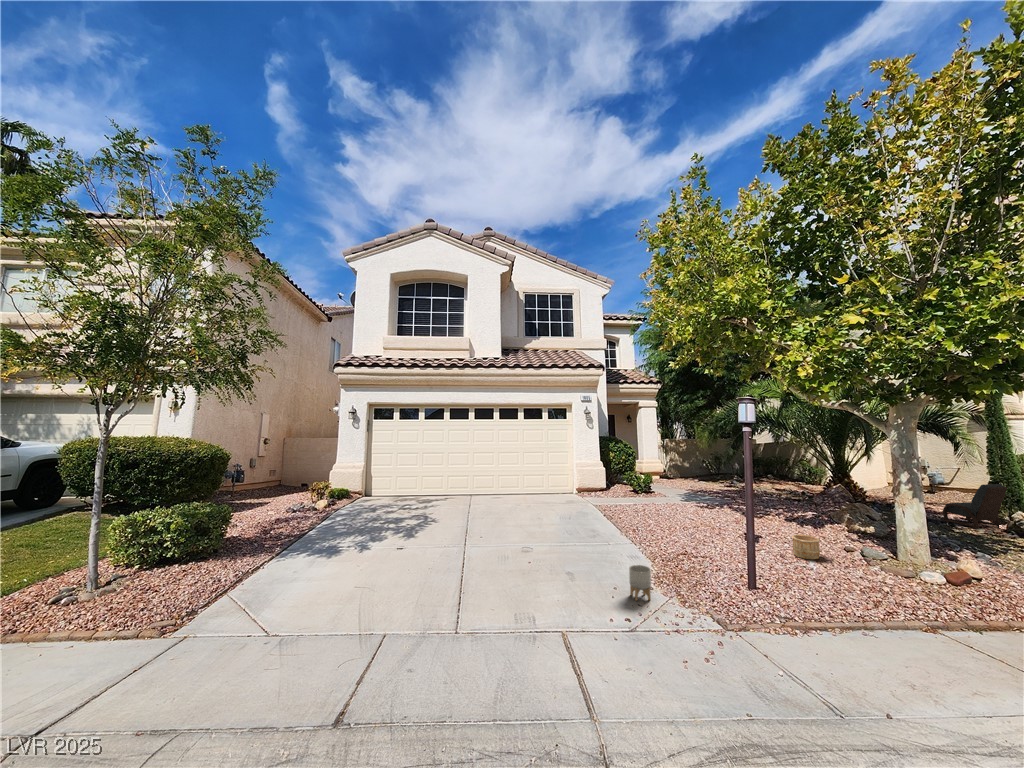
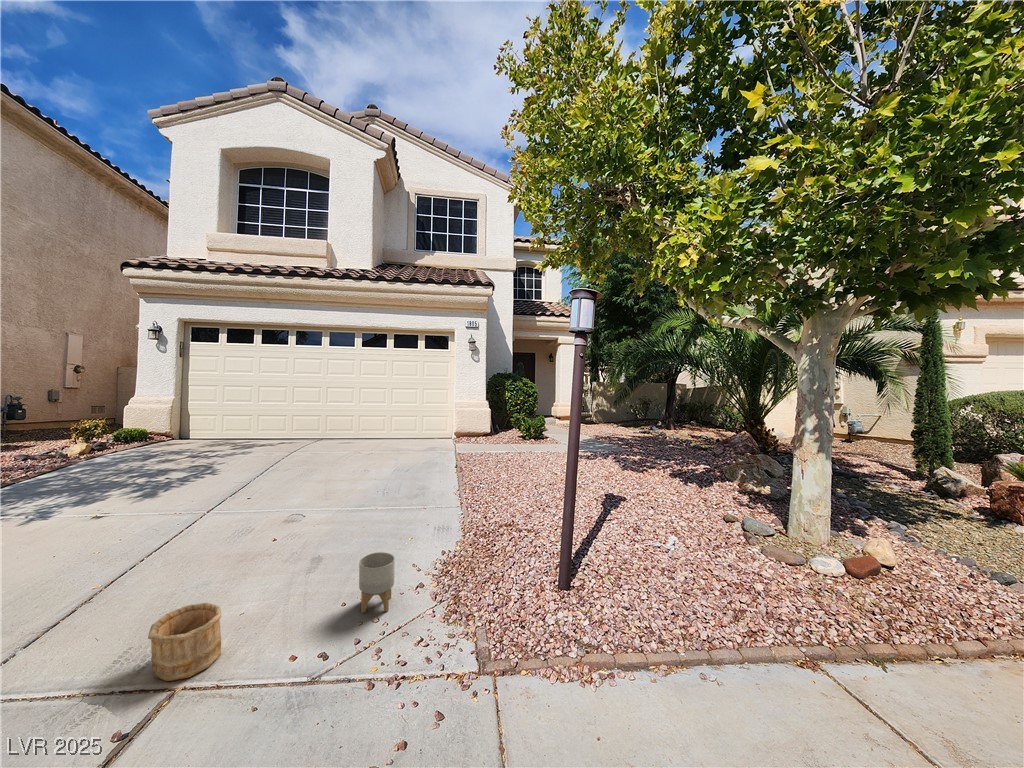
lounge chair: present [943,484,1007,529] -> none [854,434,936,486]
wooden bucket: present [792,534,820,559] -> present [148,602,221,681]

